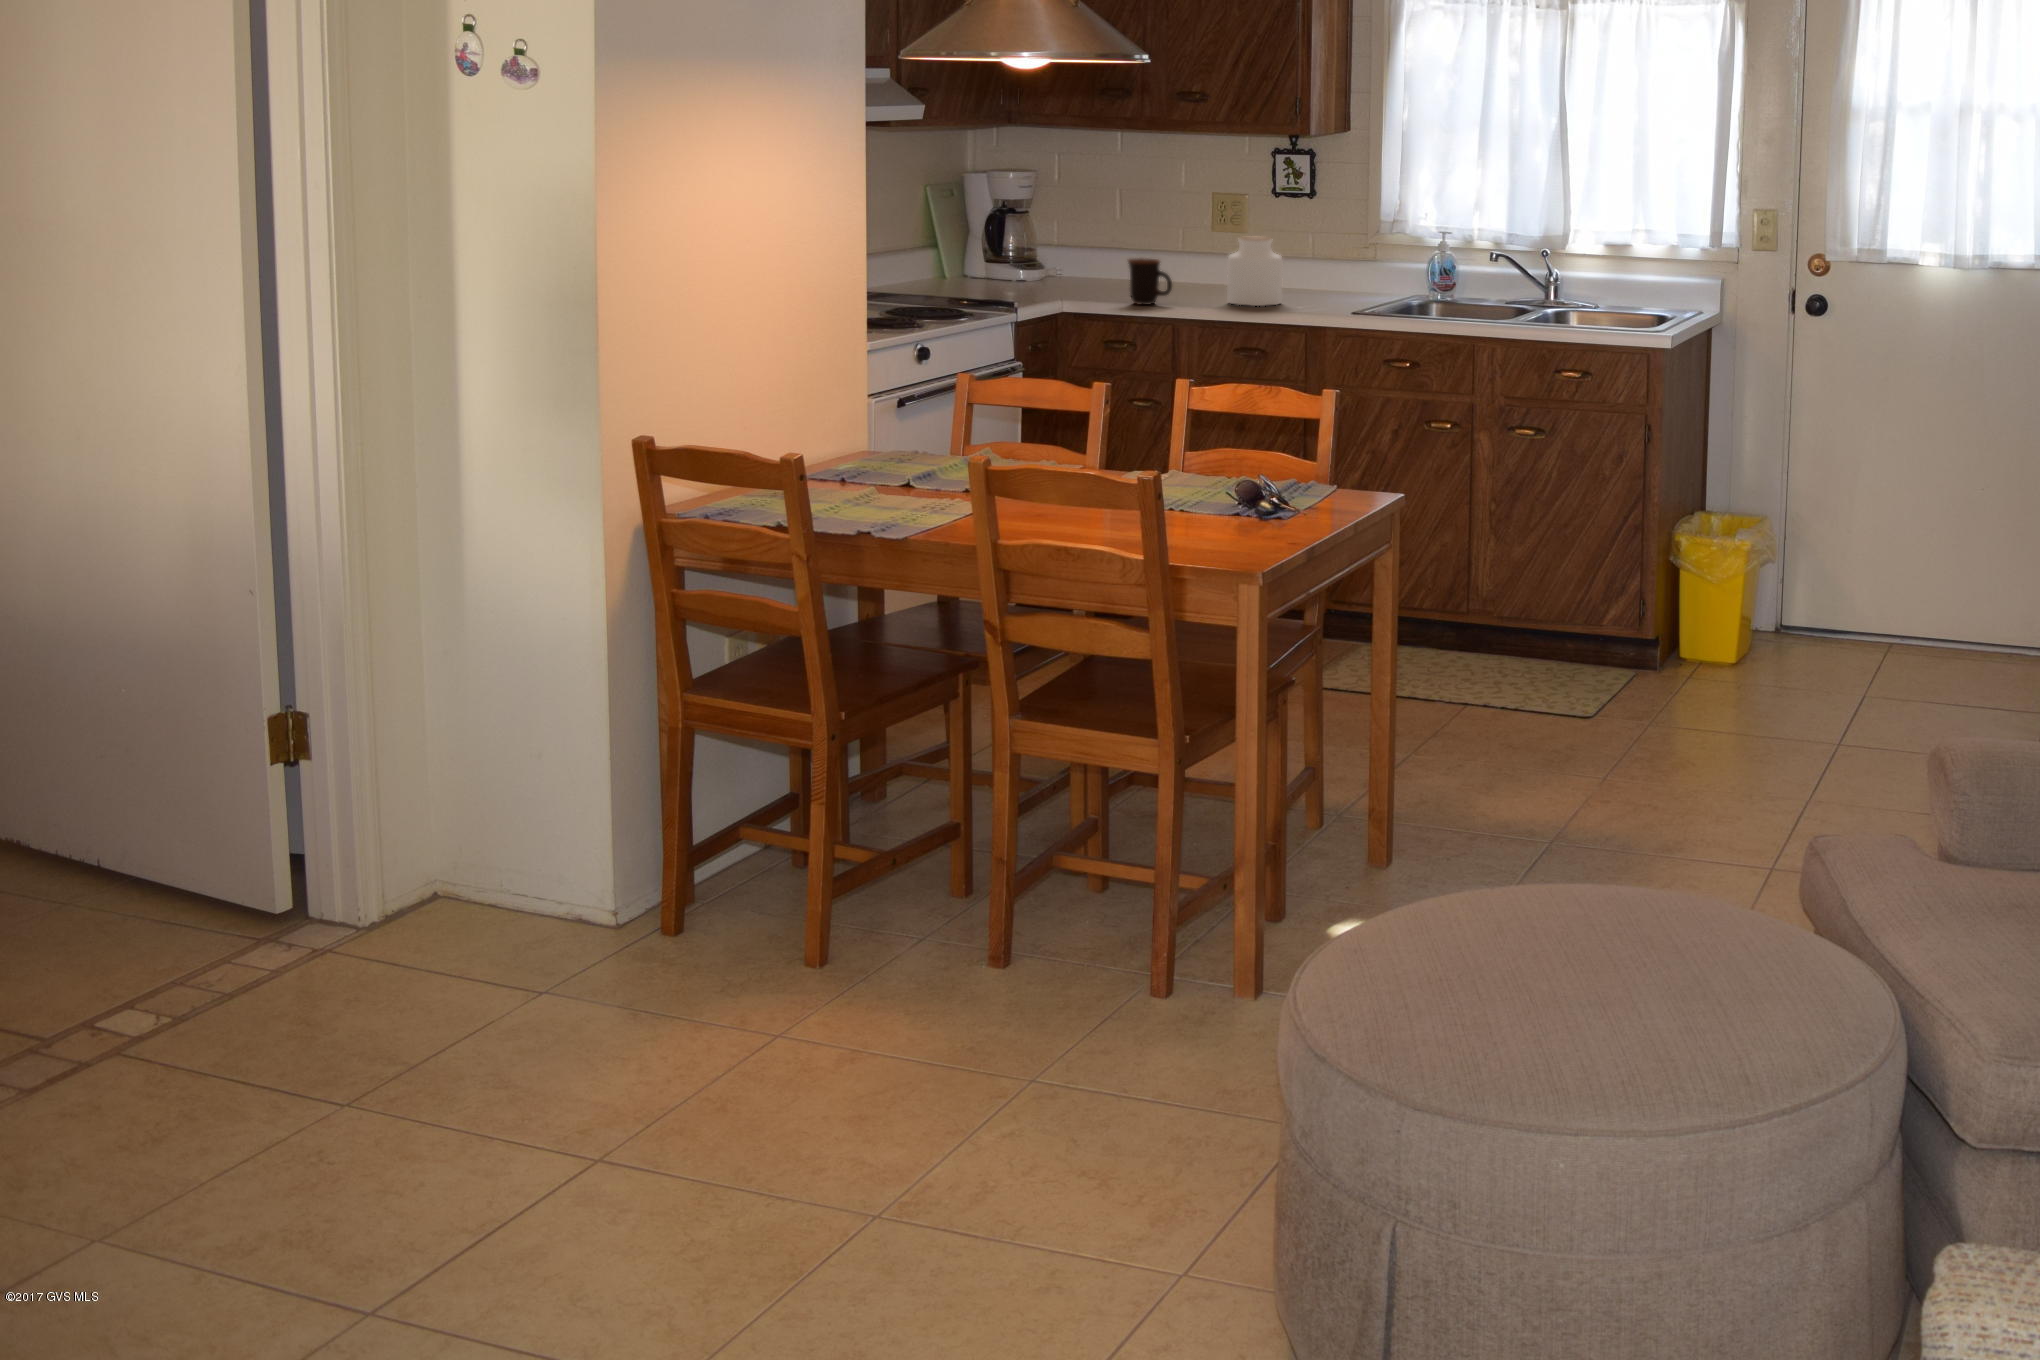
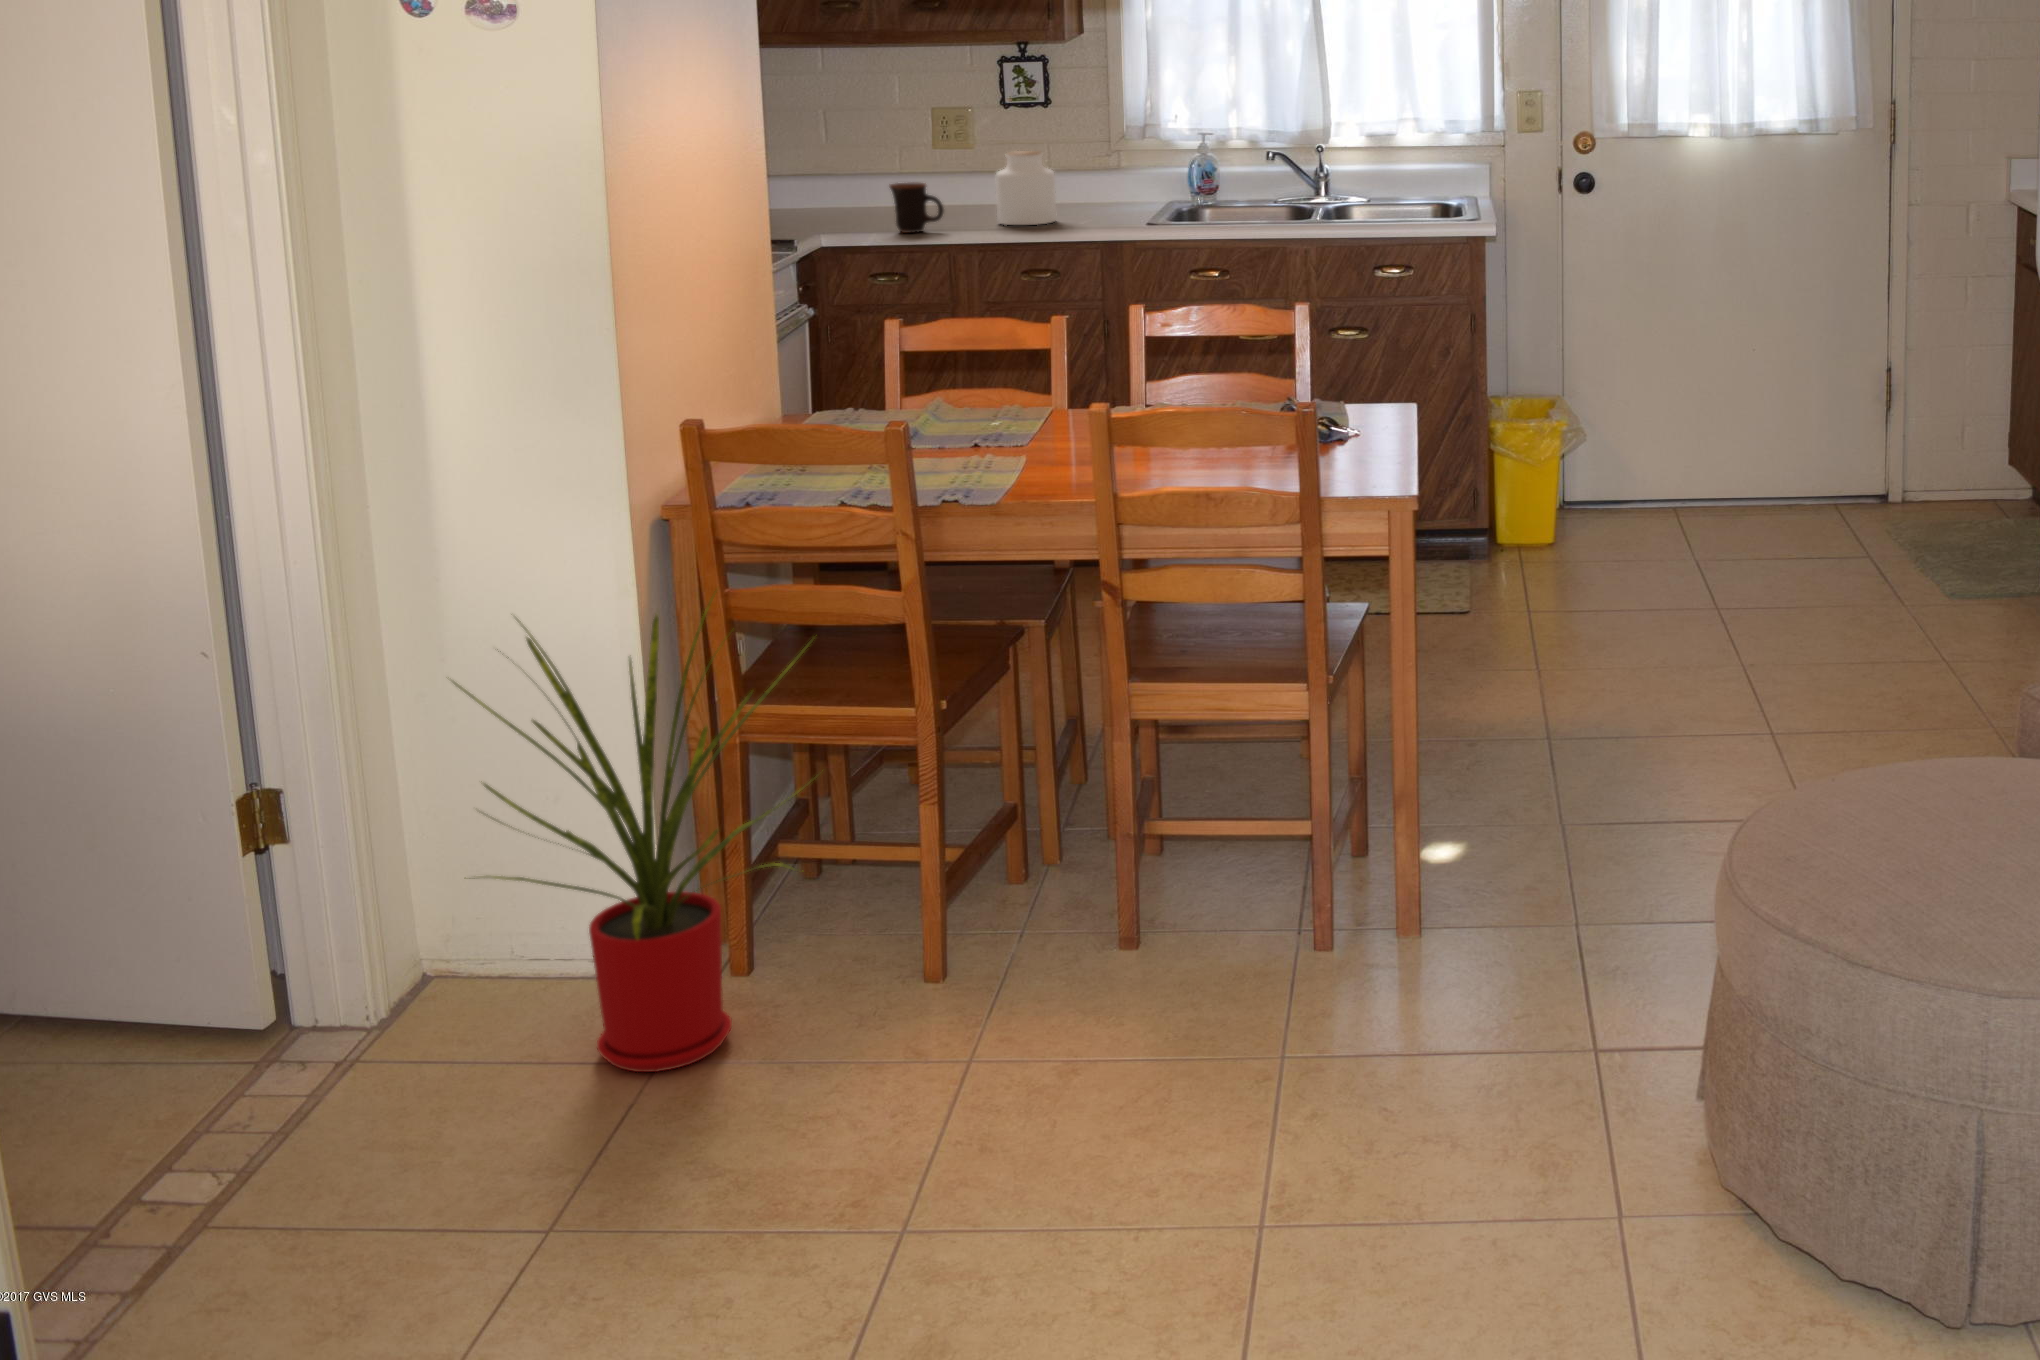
house plant: none [366,582,706,997] -> present [452,595,812,1072]

